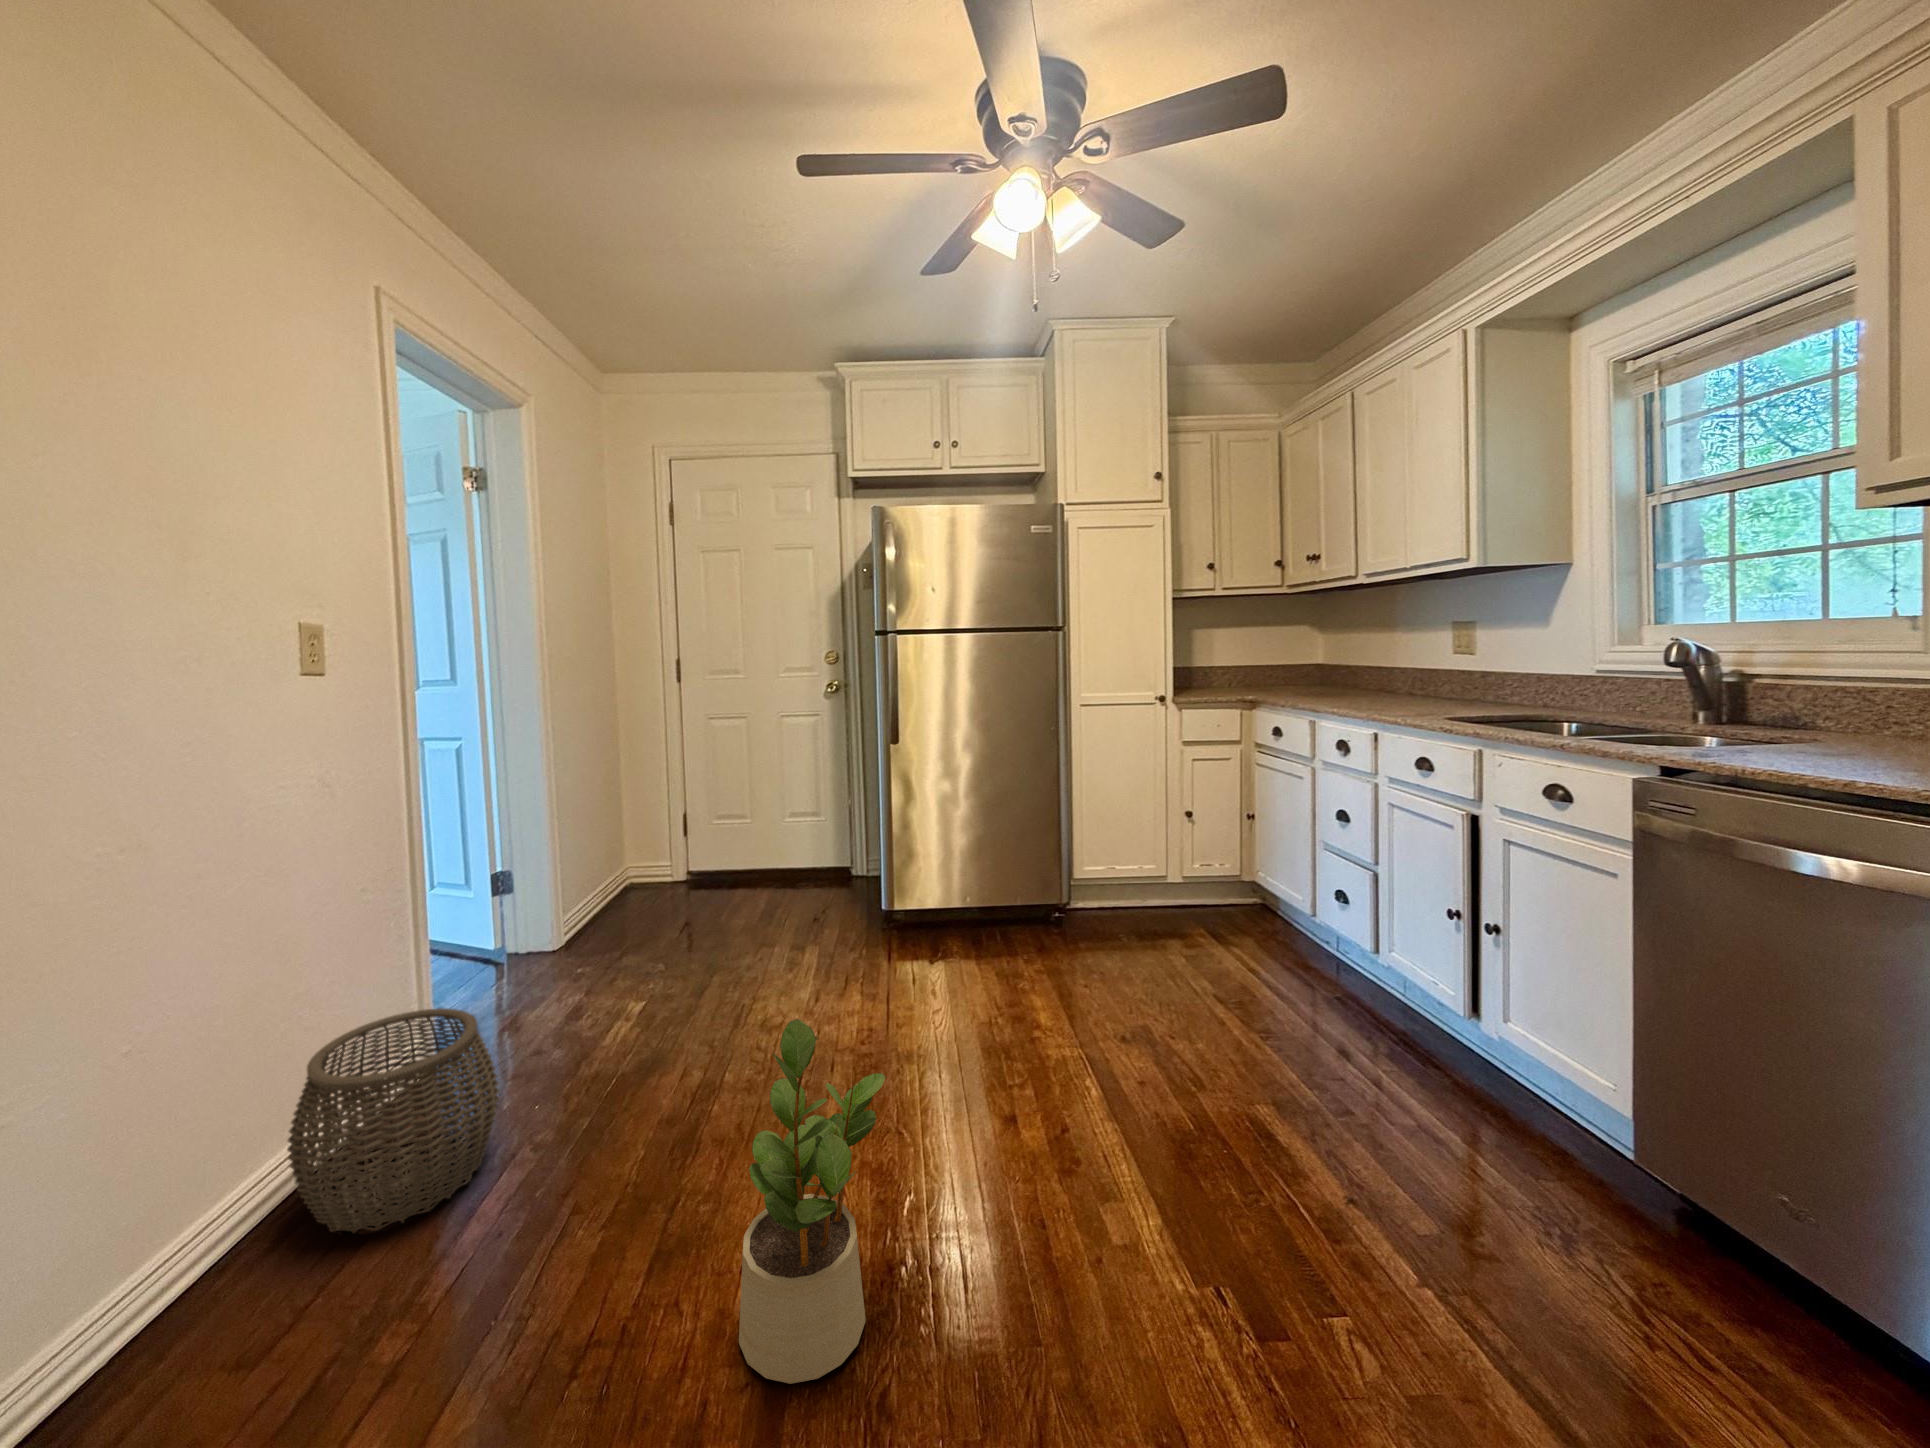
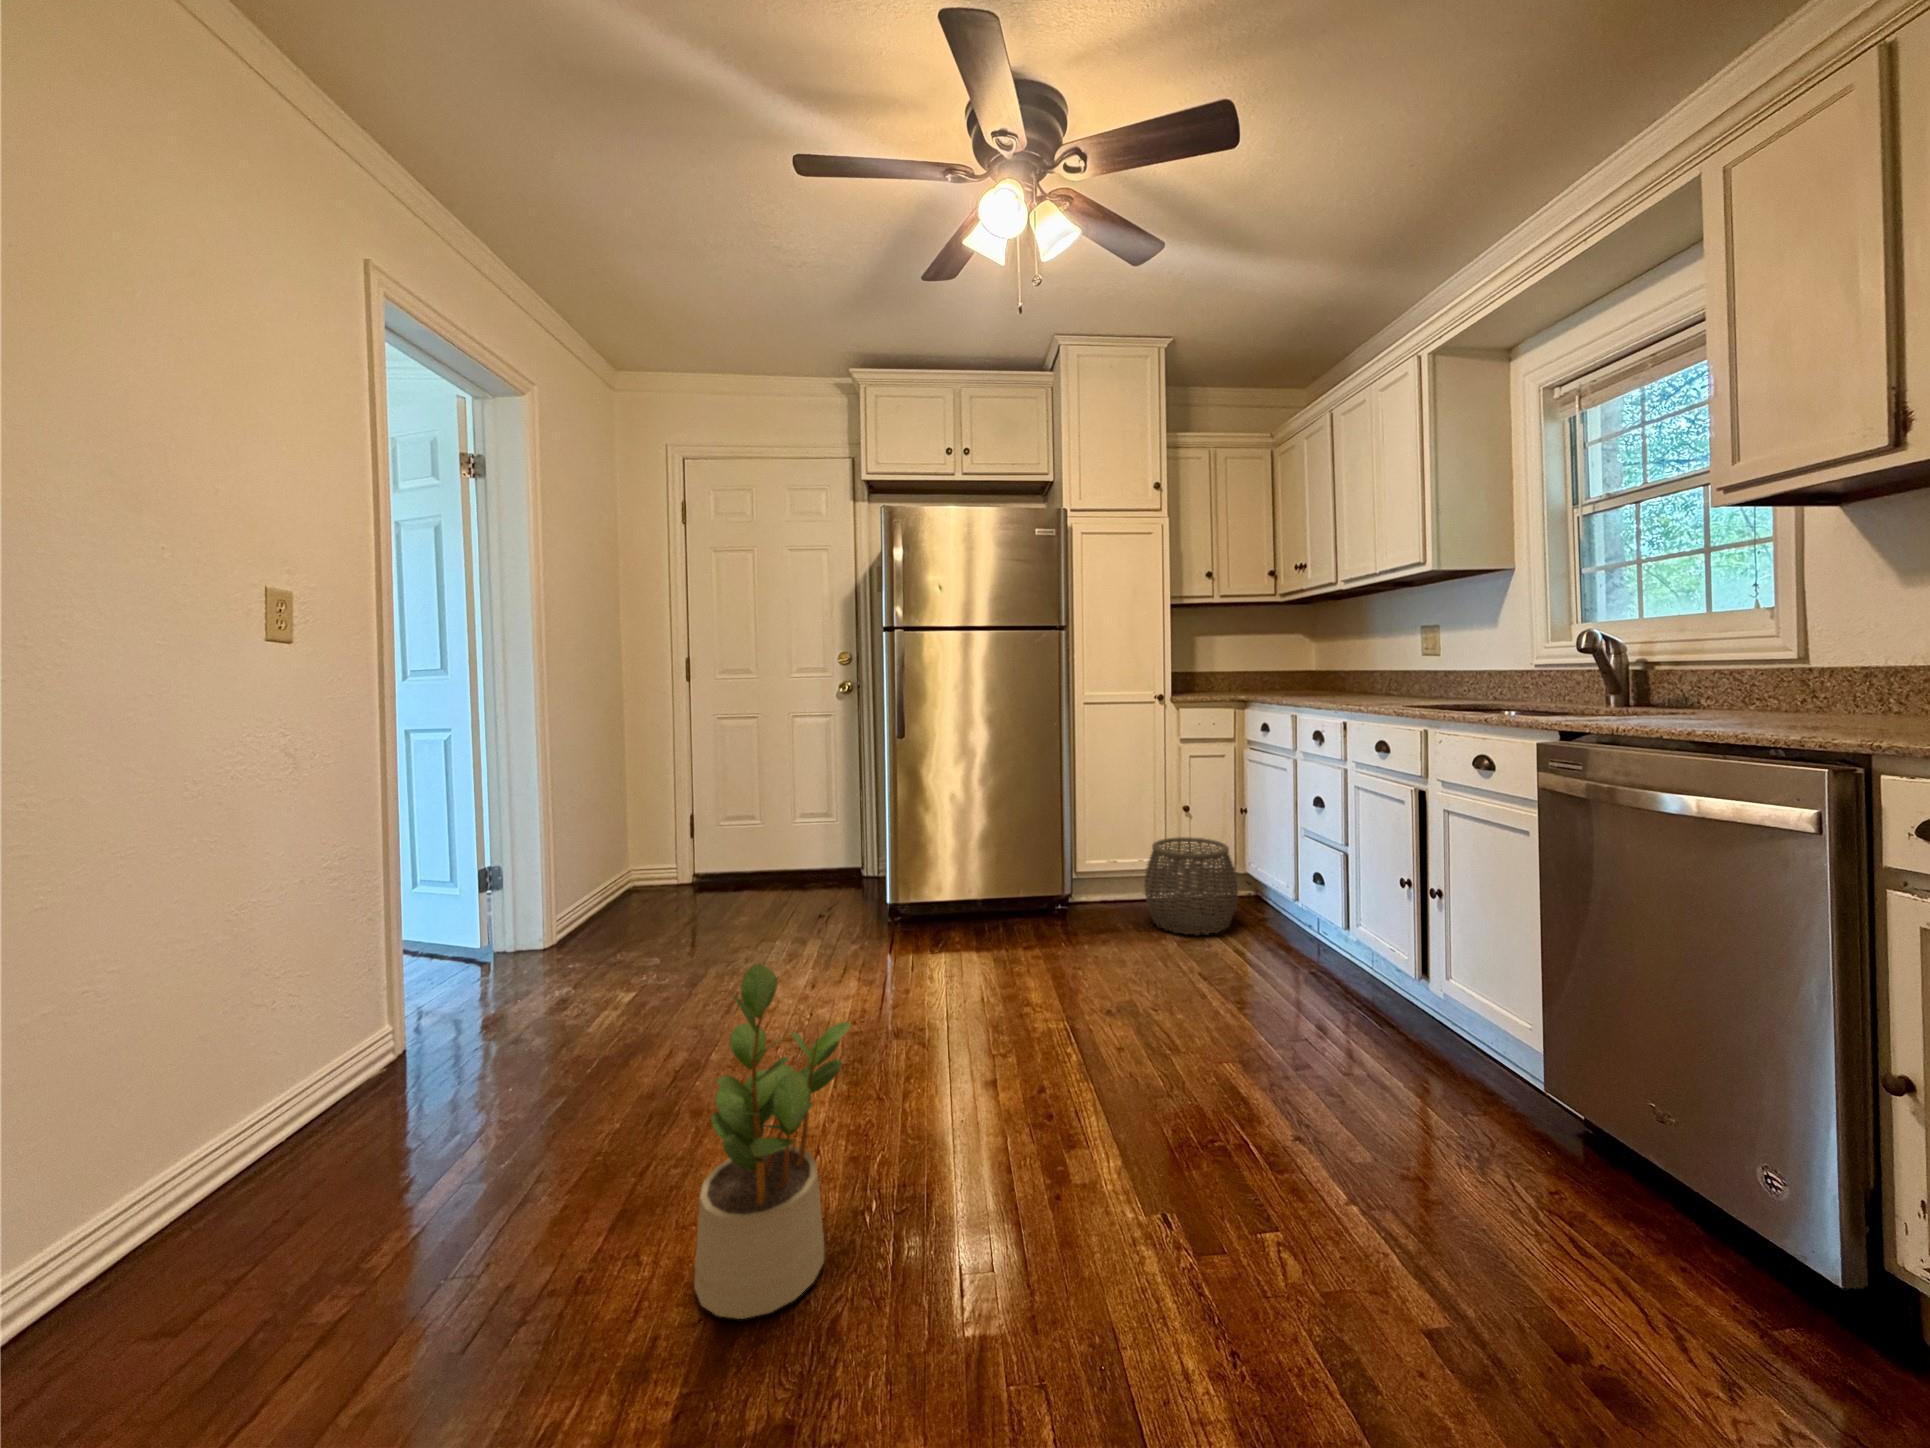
woven basket: present [287,1009,499,1233] -> present [1144,837,1238,935]

